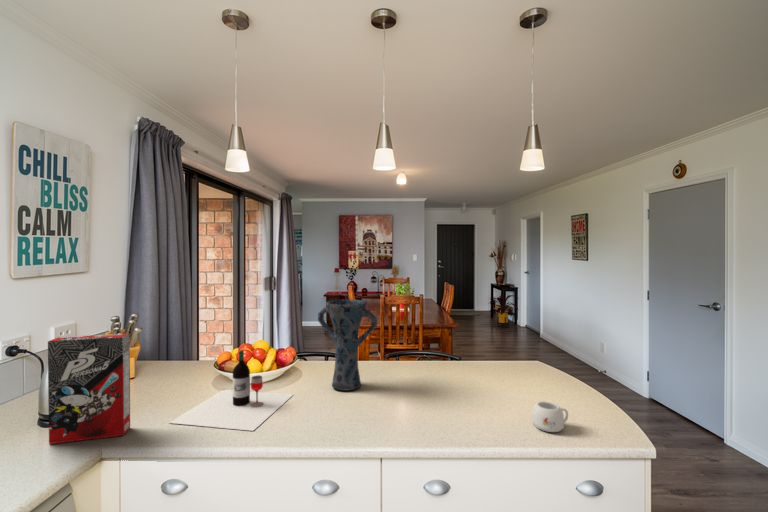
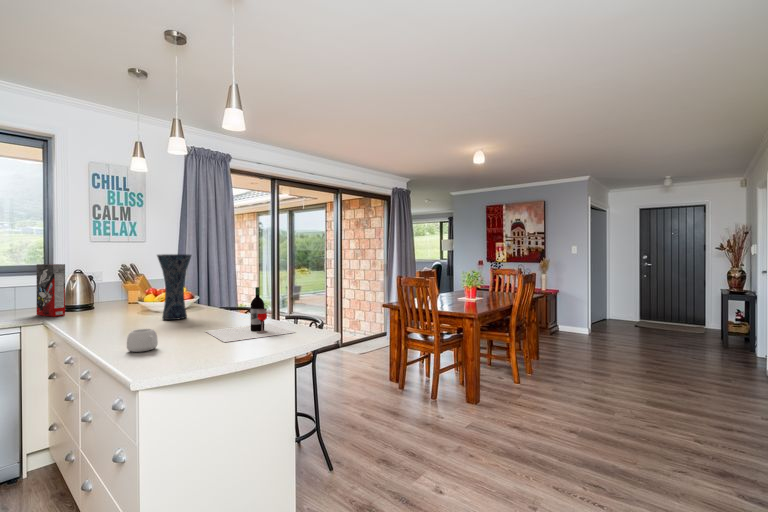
house plant: present [491,294,518,328] -> none [687,300,754,352]
wine bottle: present [170,350,292,431] -> present [206,287,295,342]

